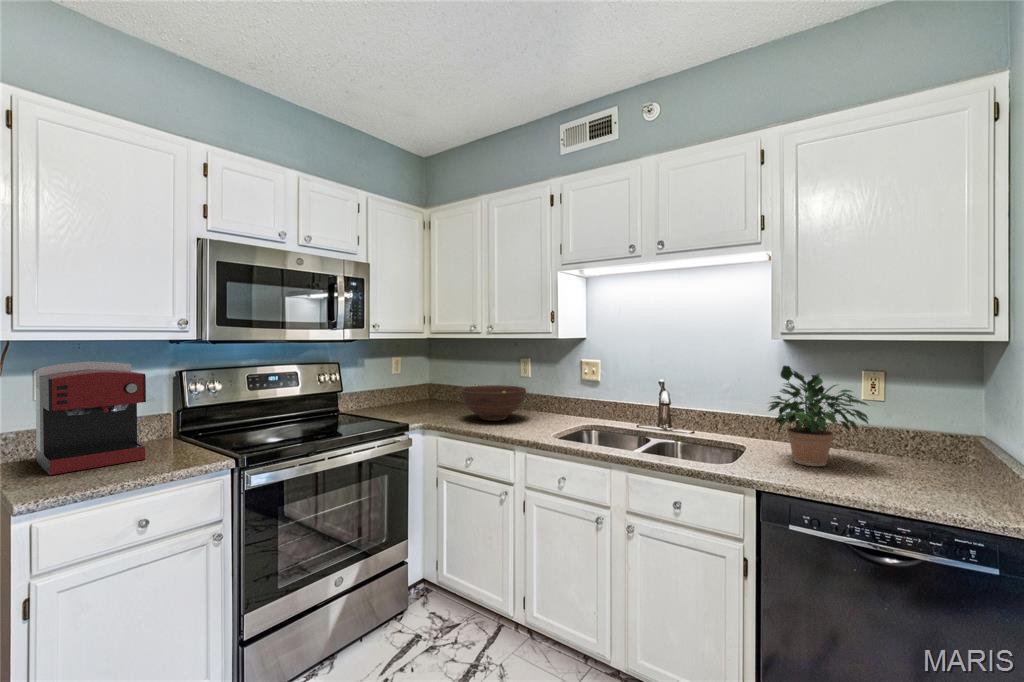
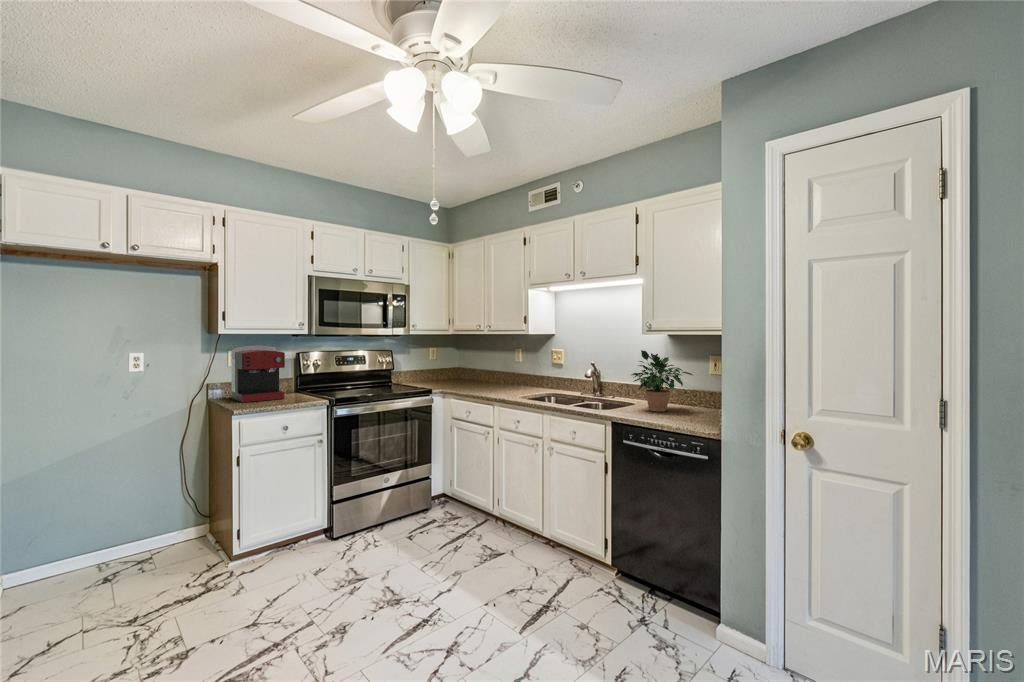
fruit bowl: present [460,385,526,421] -> none [467,367,512,389]

